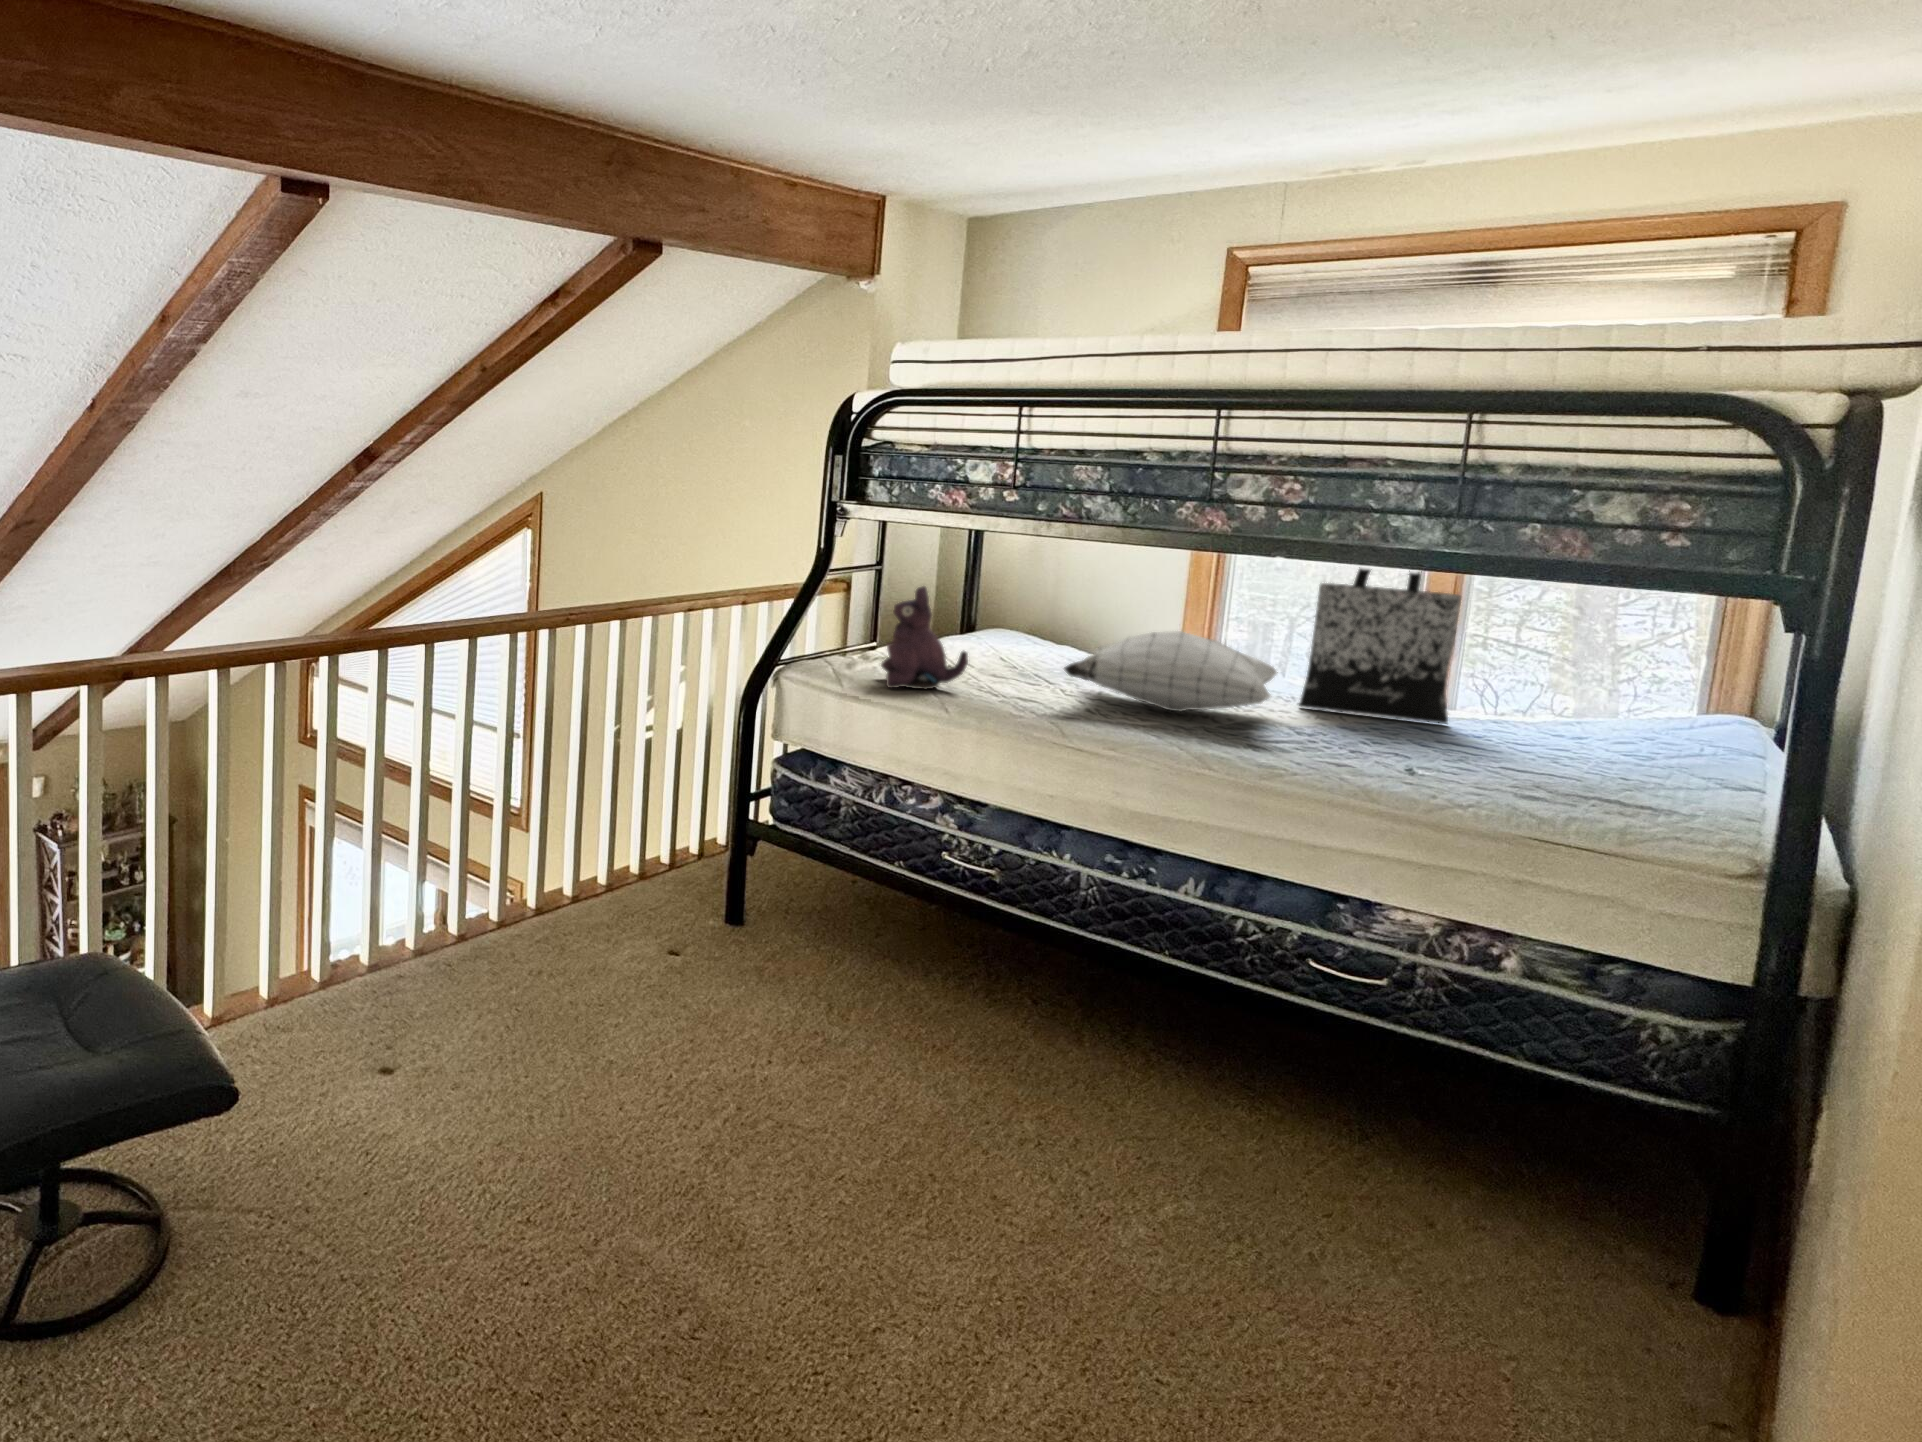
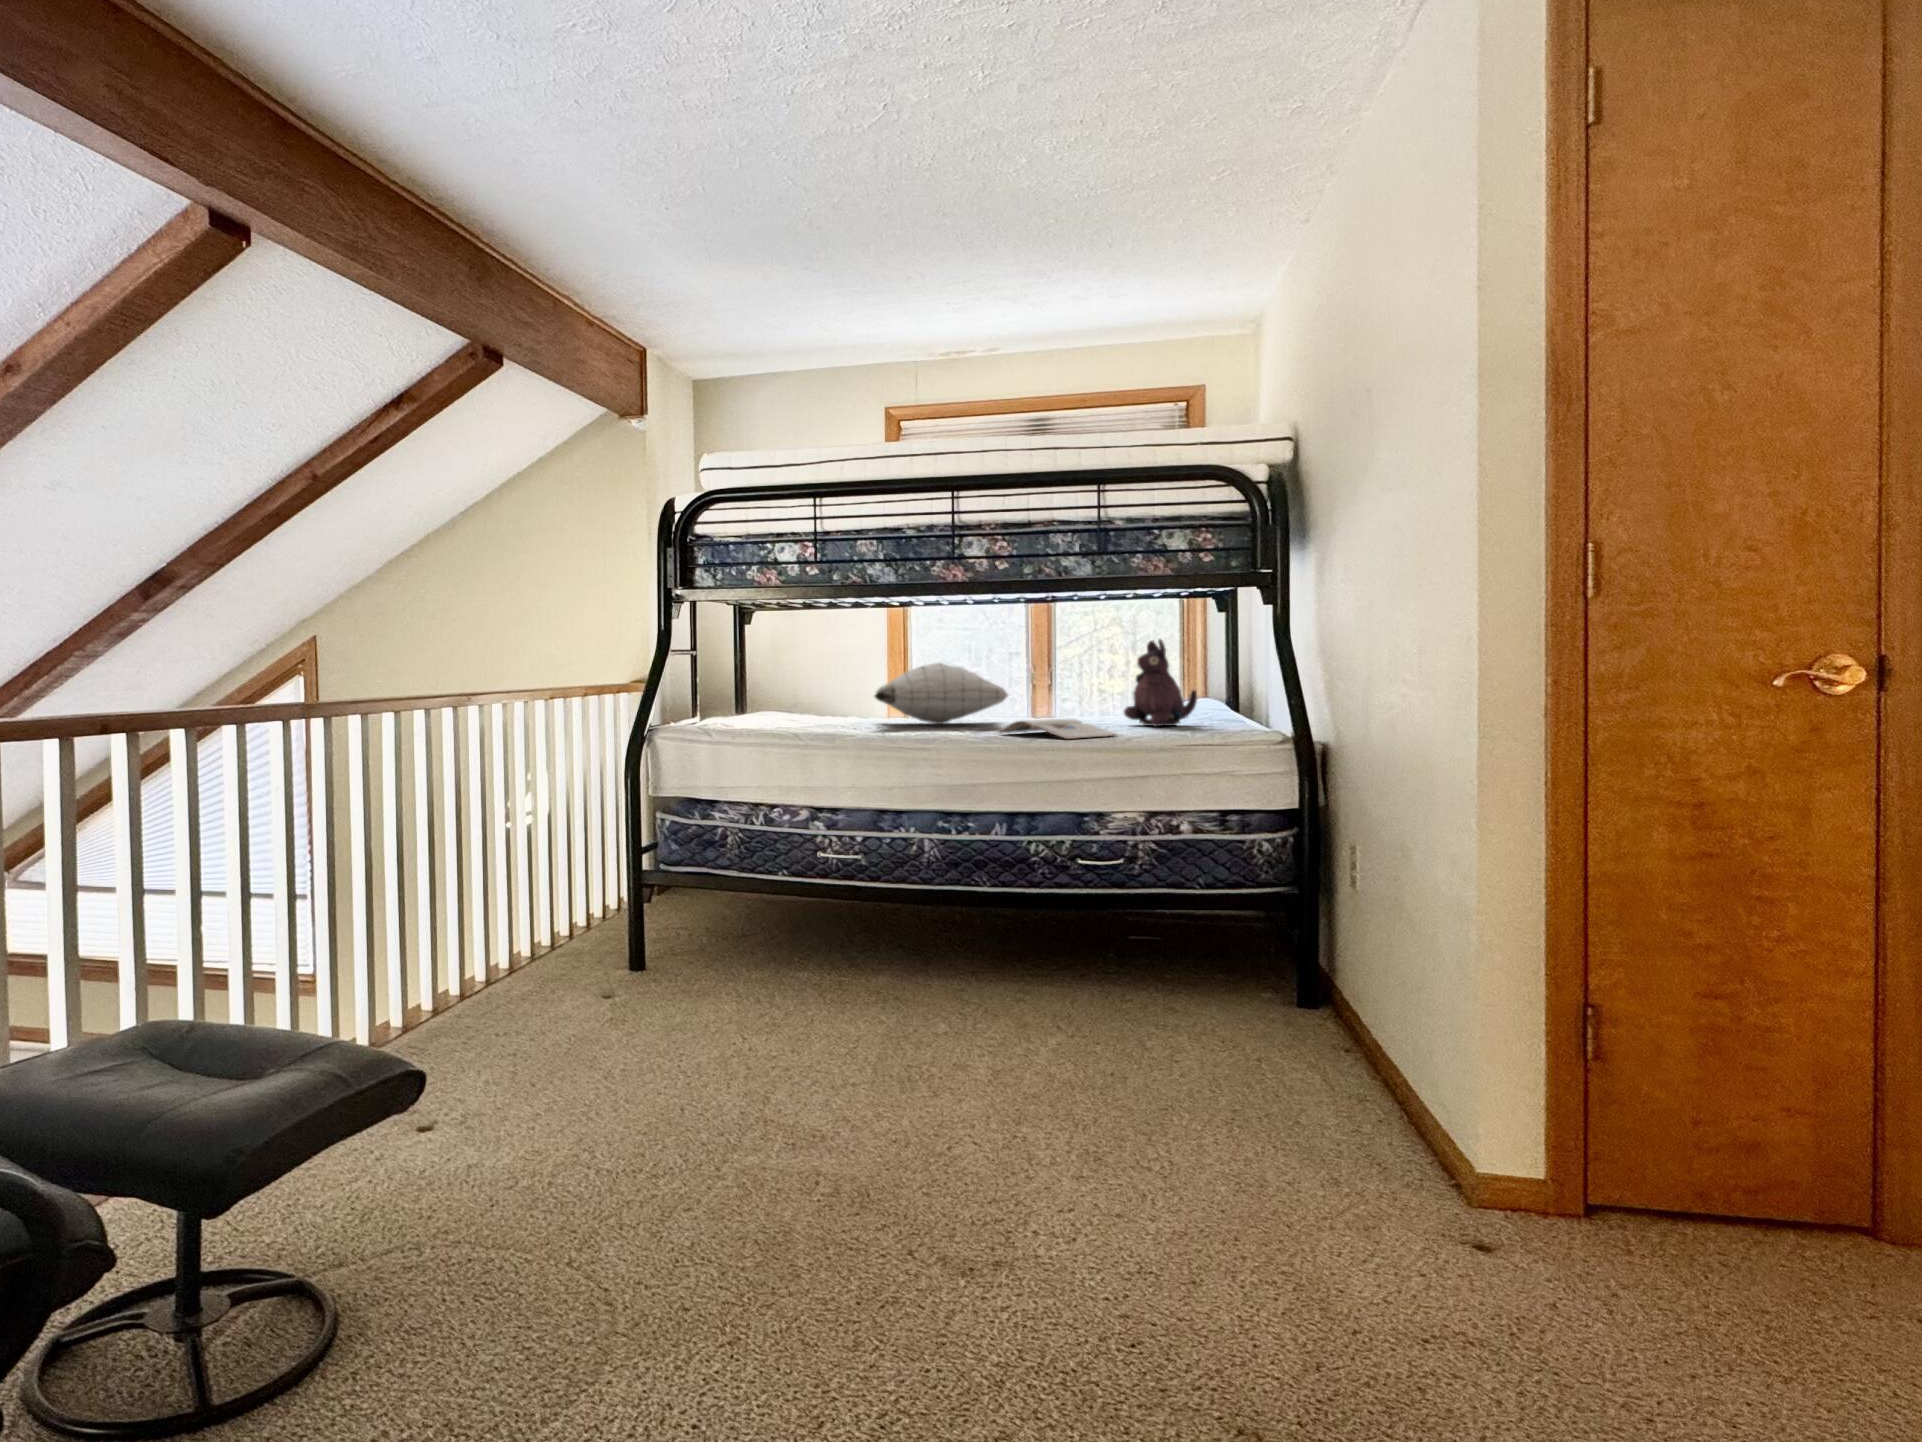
tote bag: present [1299,568,1461,724] -> none [1004,596,1086,718]
plush toy: present [881,586,968,689] -> present [1124,639,1197,727]
magazine: none [1218,749,1413,802] -> present [999,718,1117,739]

